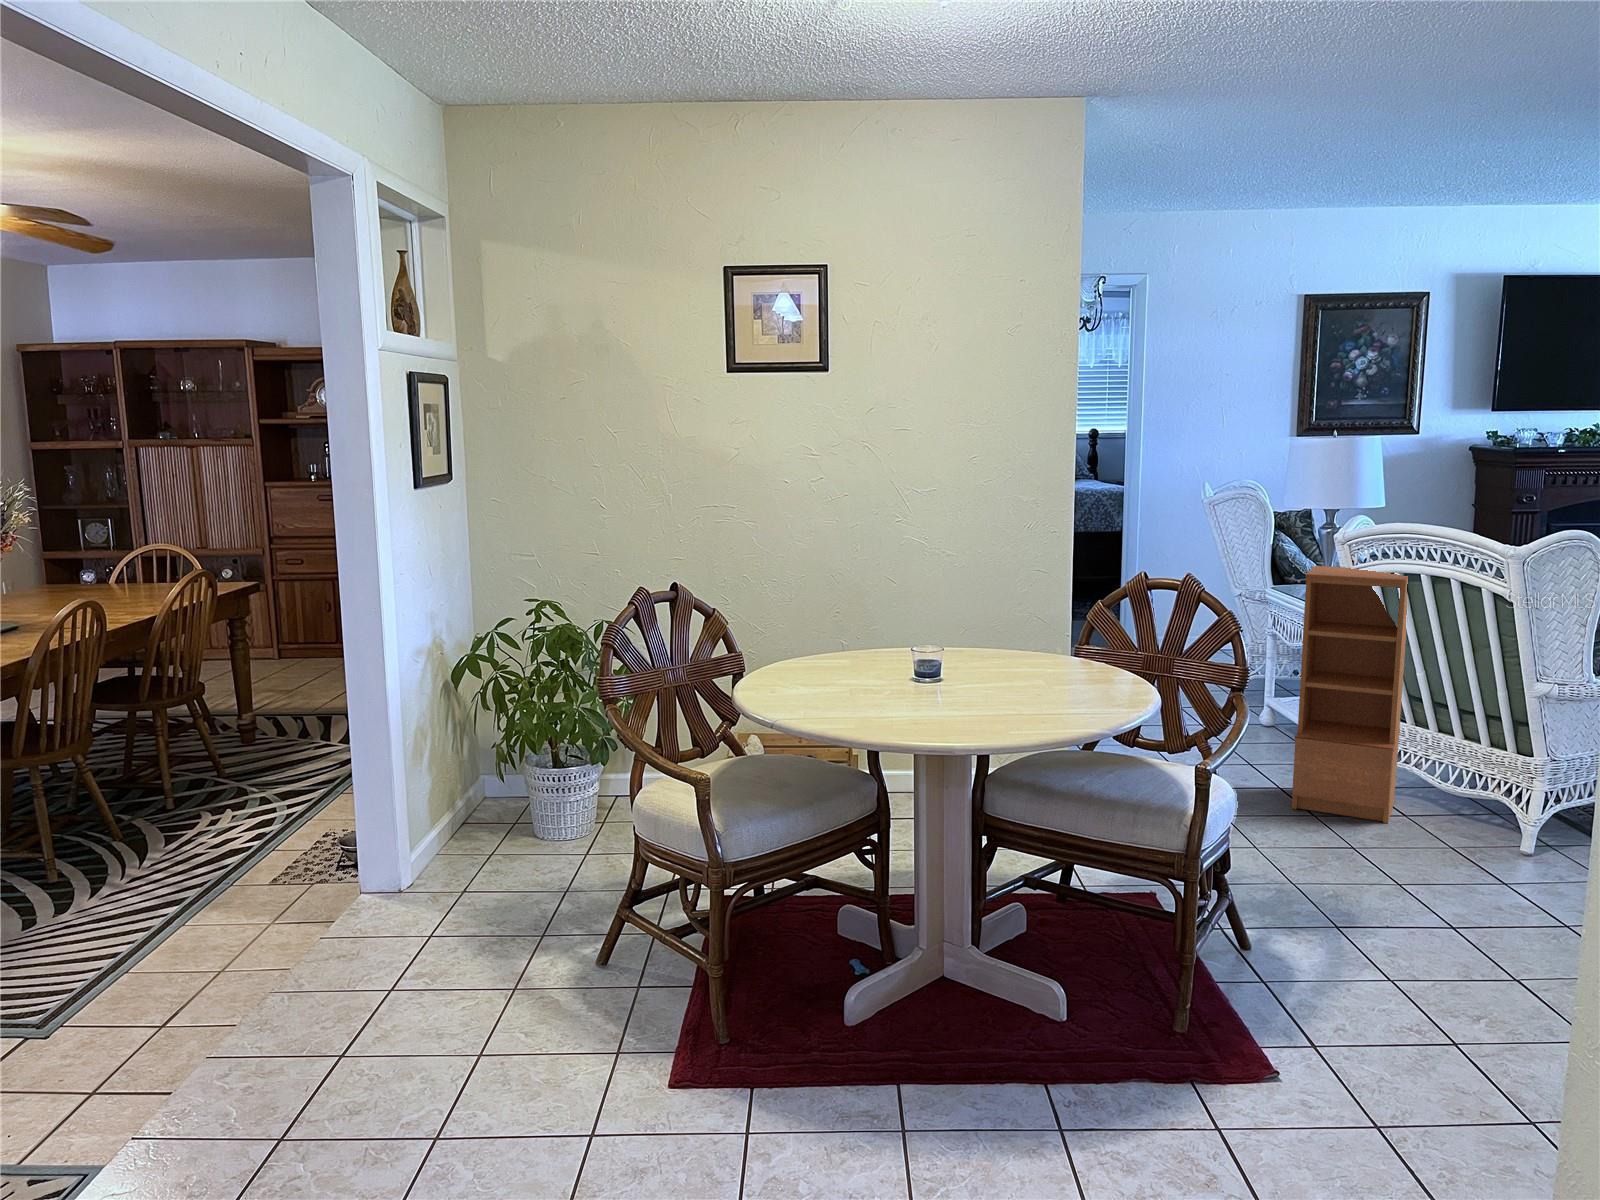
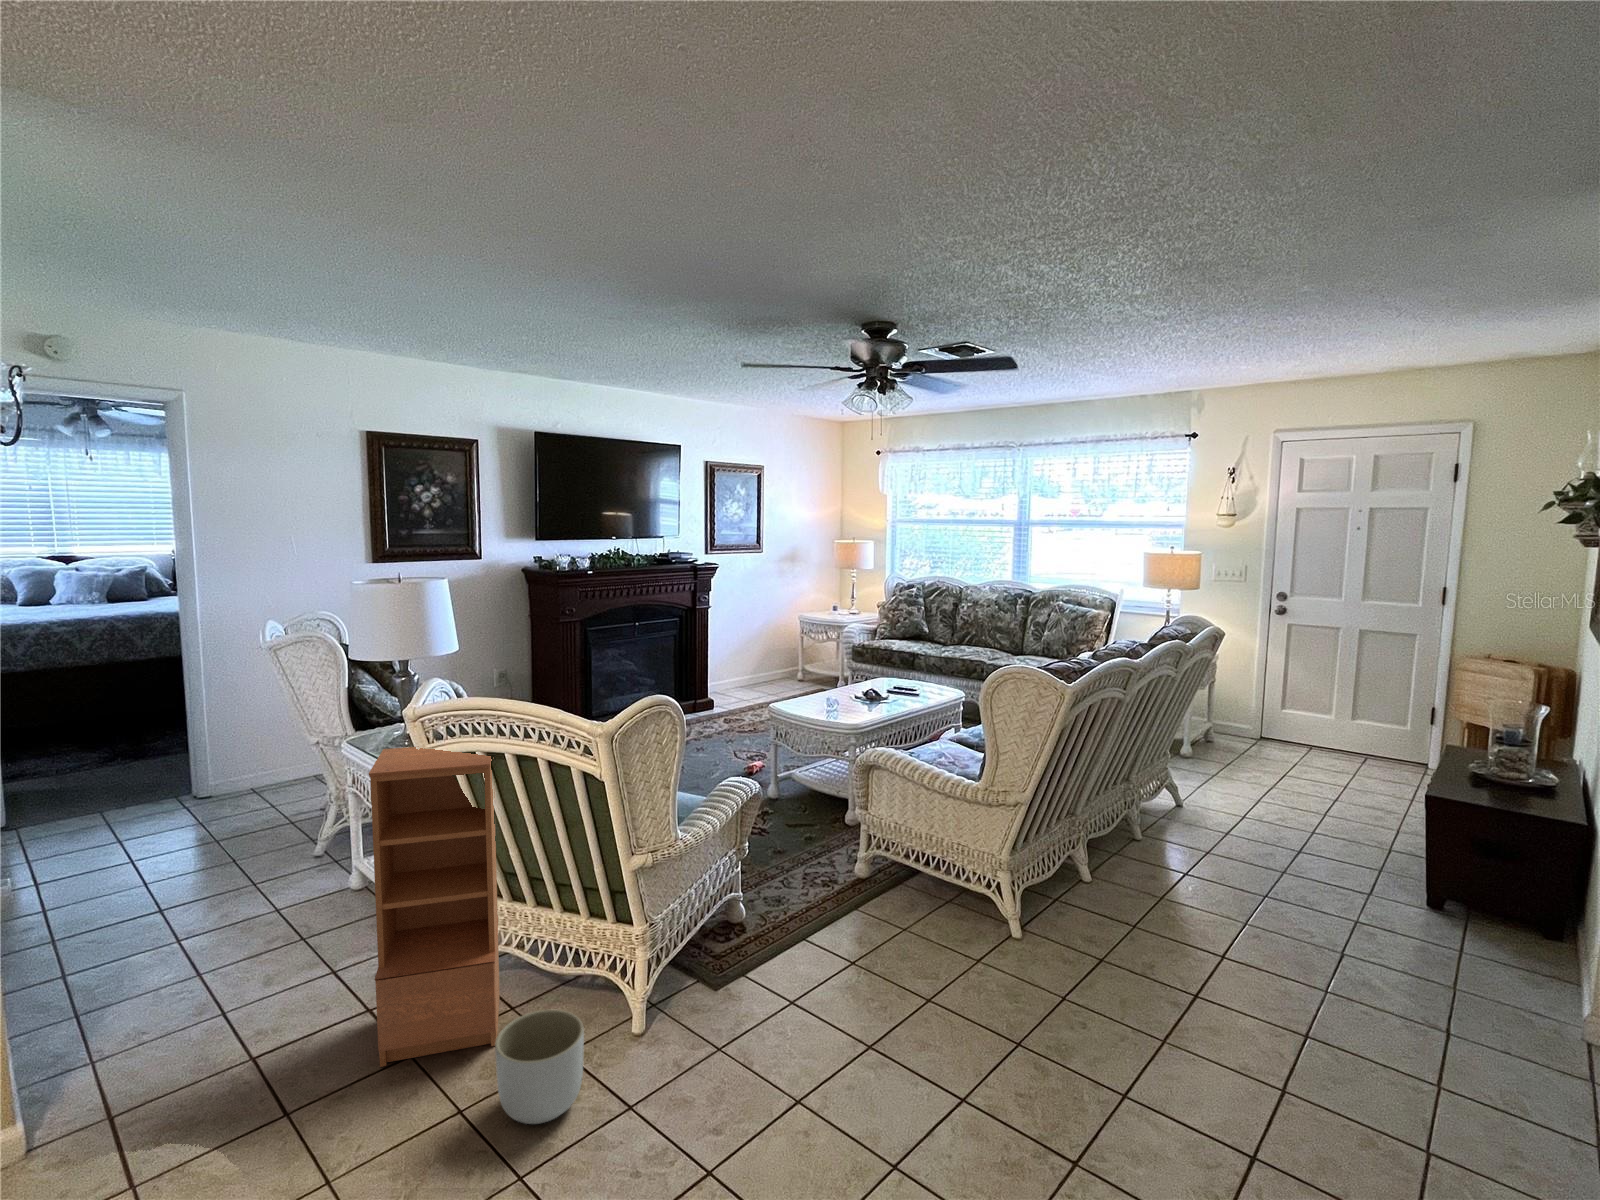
planter: none [1387,786,1468,865] -> present [495,1009,584,1124]

